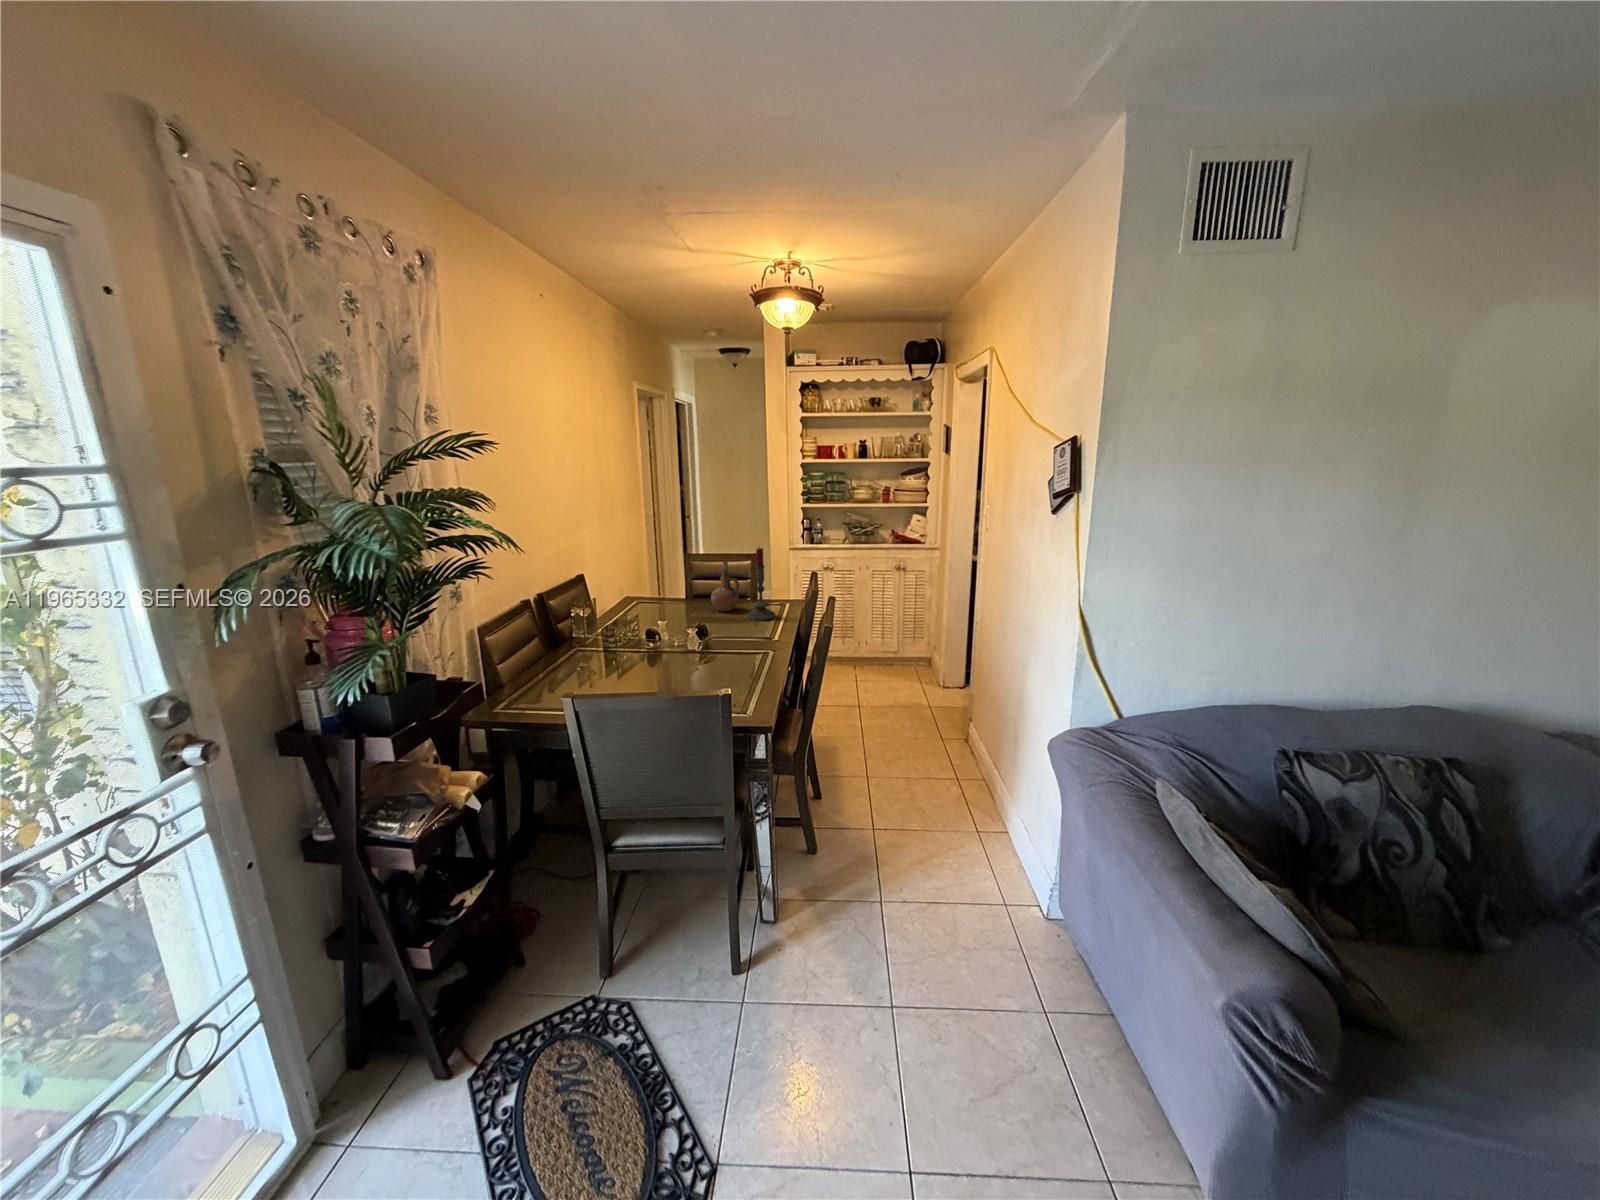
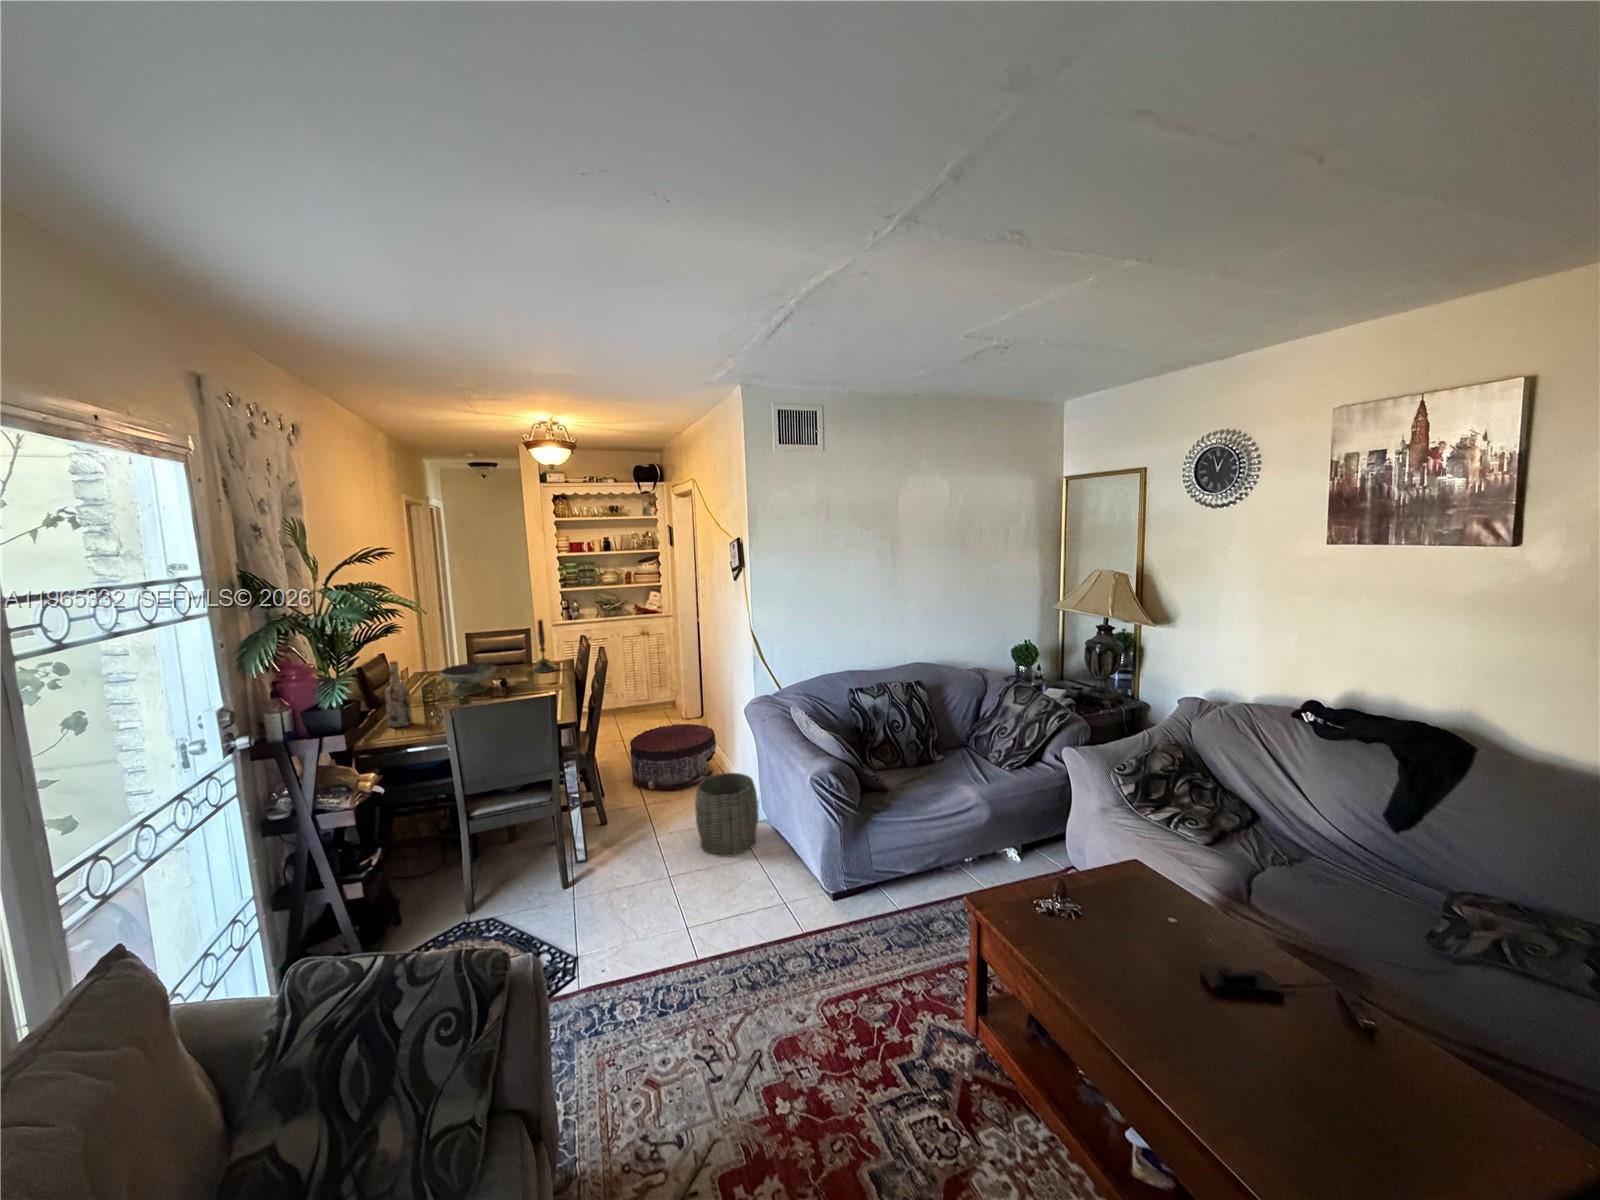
ceramic pitcher: present [711,561,740,611] -> none [500,632,524,671]
wine bottle: none [537,599,570,690] -> present [385,661,412,728]
decorative bowl: none [627,600,695,646] -> present [440,663,497,696]
pouf: none [861,710,988,820] -> present [630,724,717,791]
woven basket: none [946,841,1059,997] -> present [695,773,758,857]

